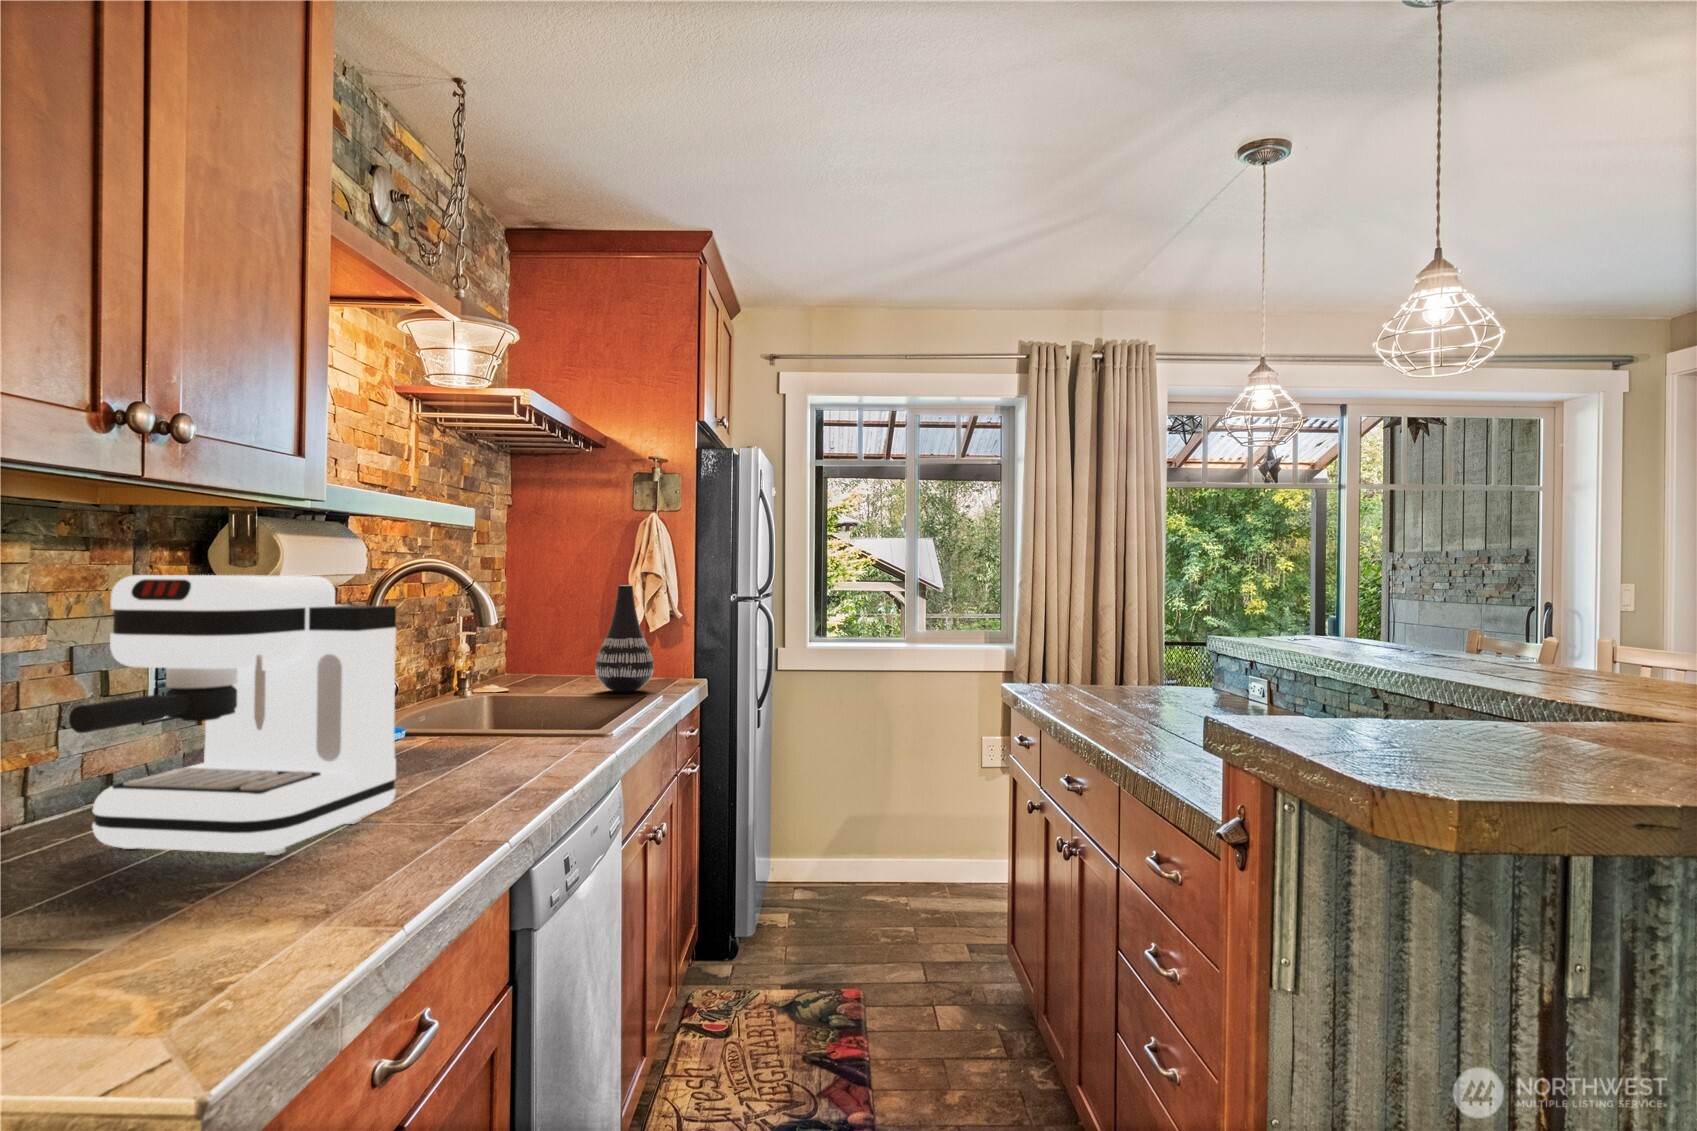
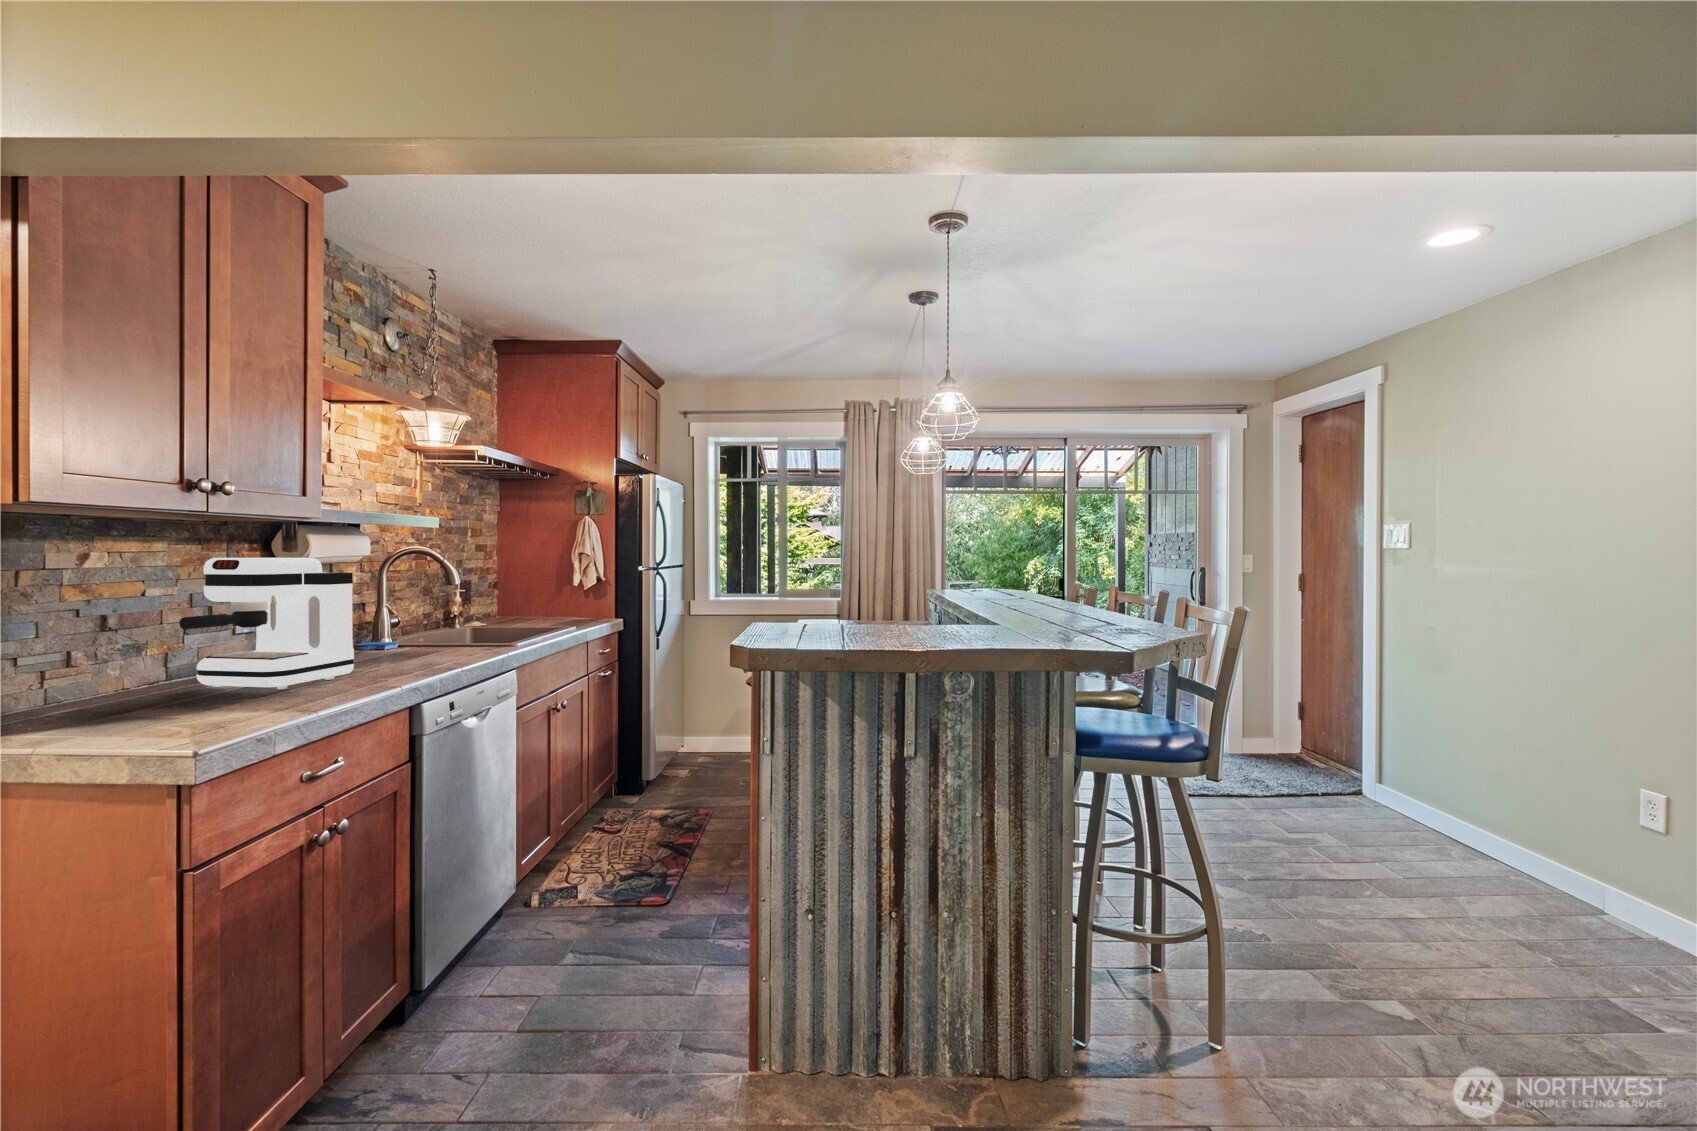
vase: present [595,585,654,693] -> none [537,562,574,627]

